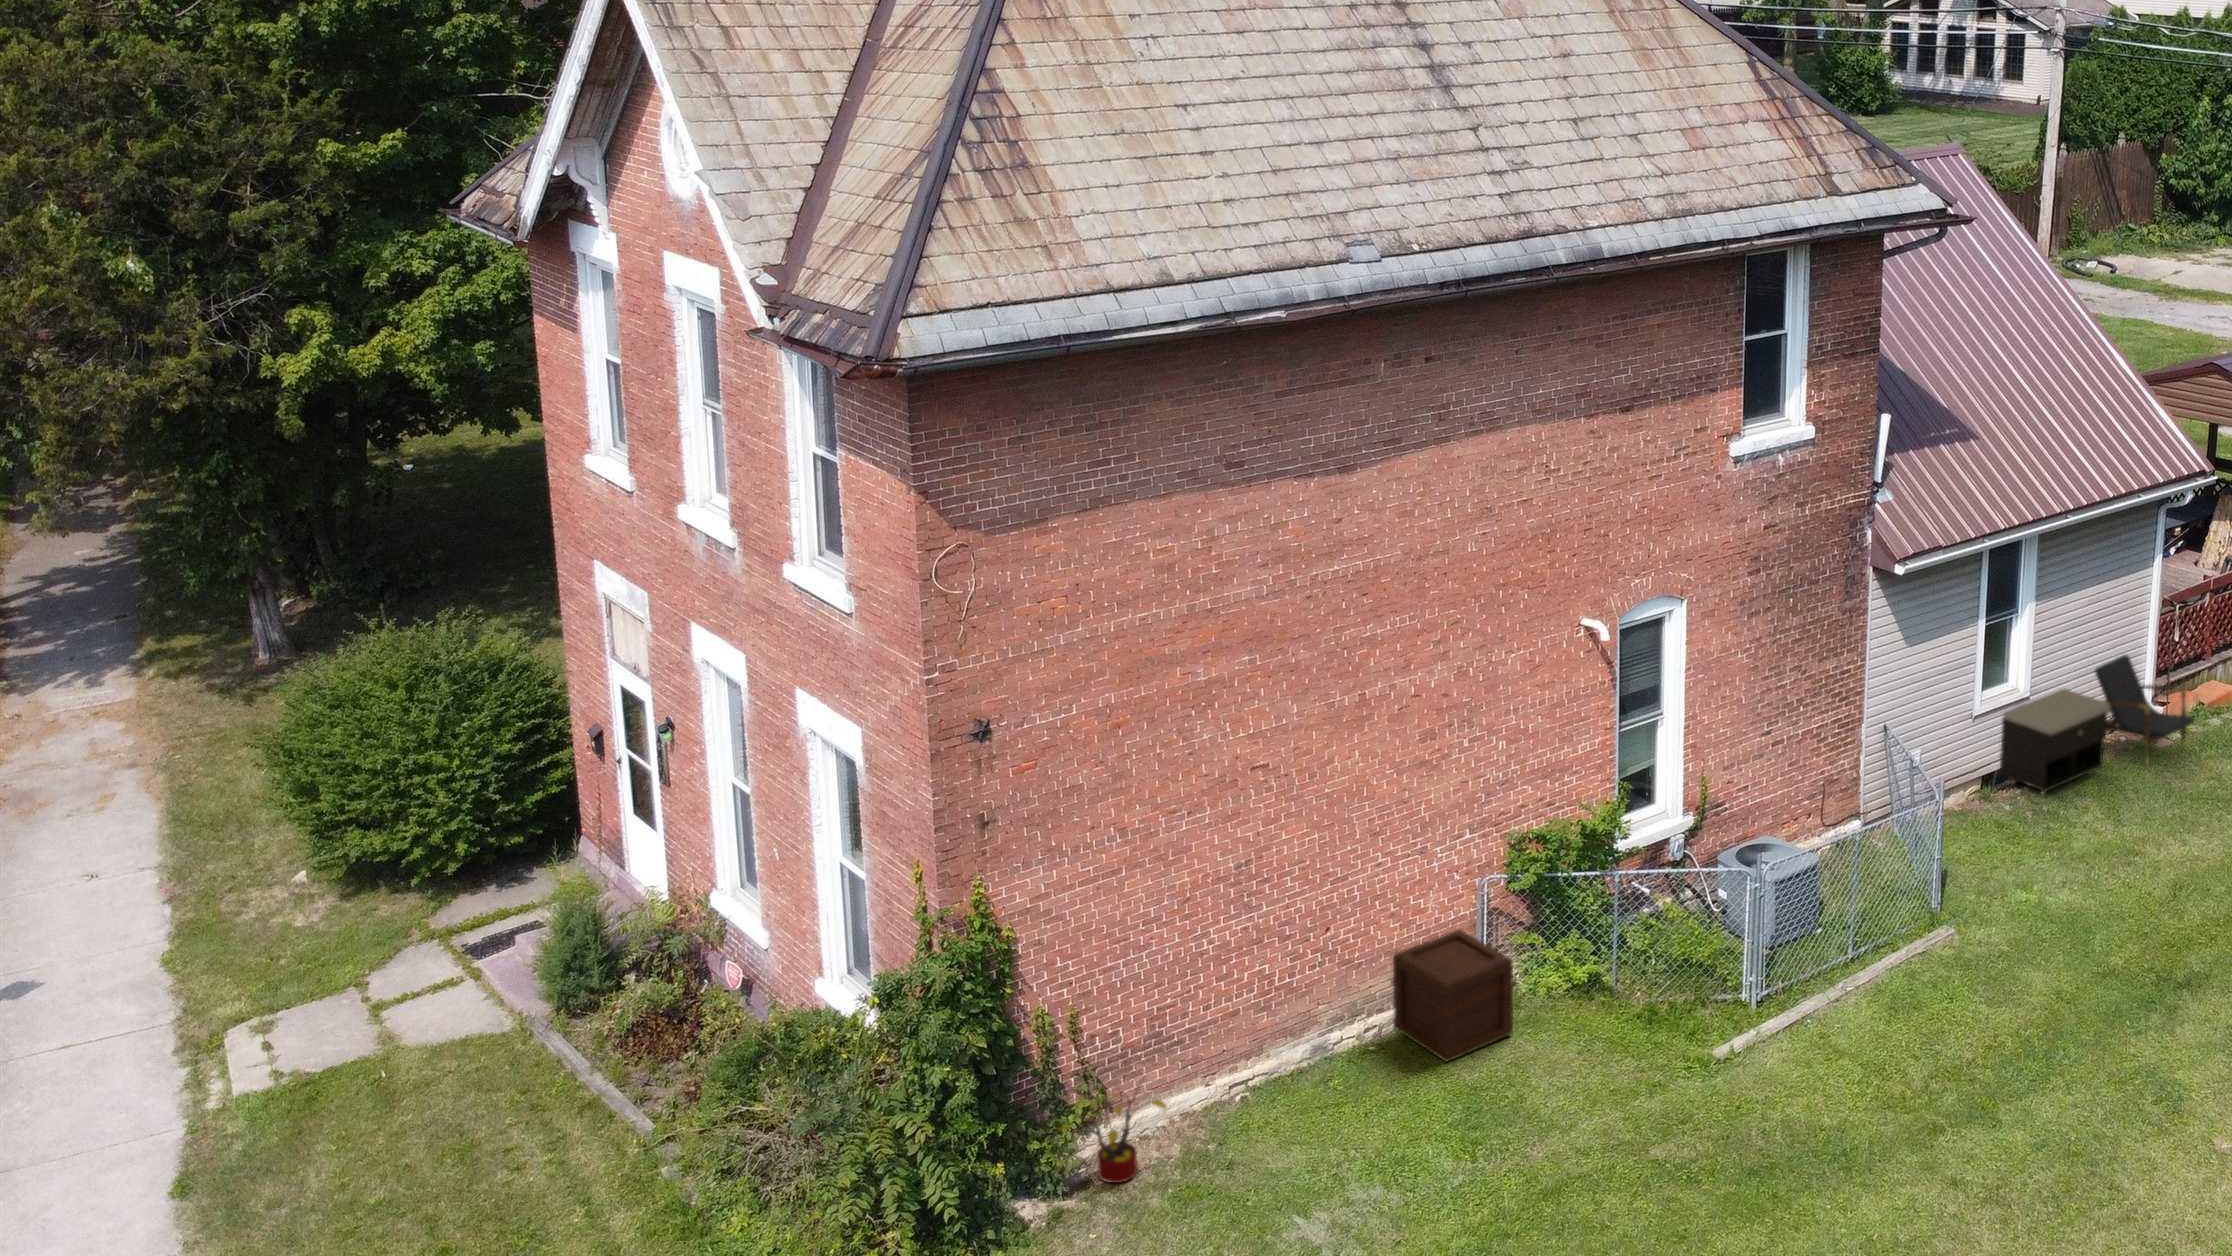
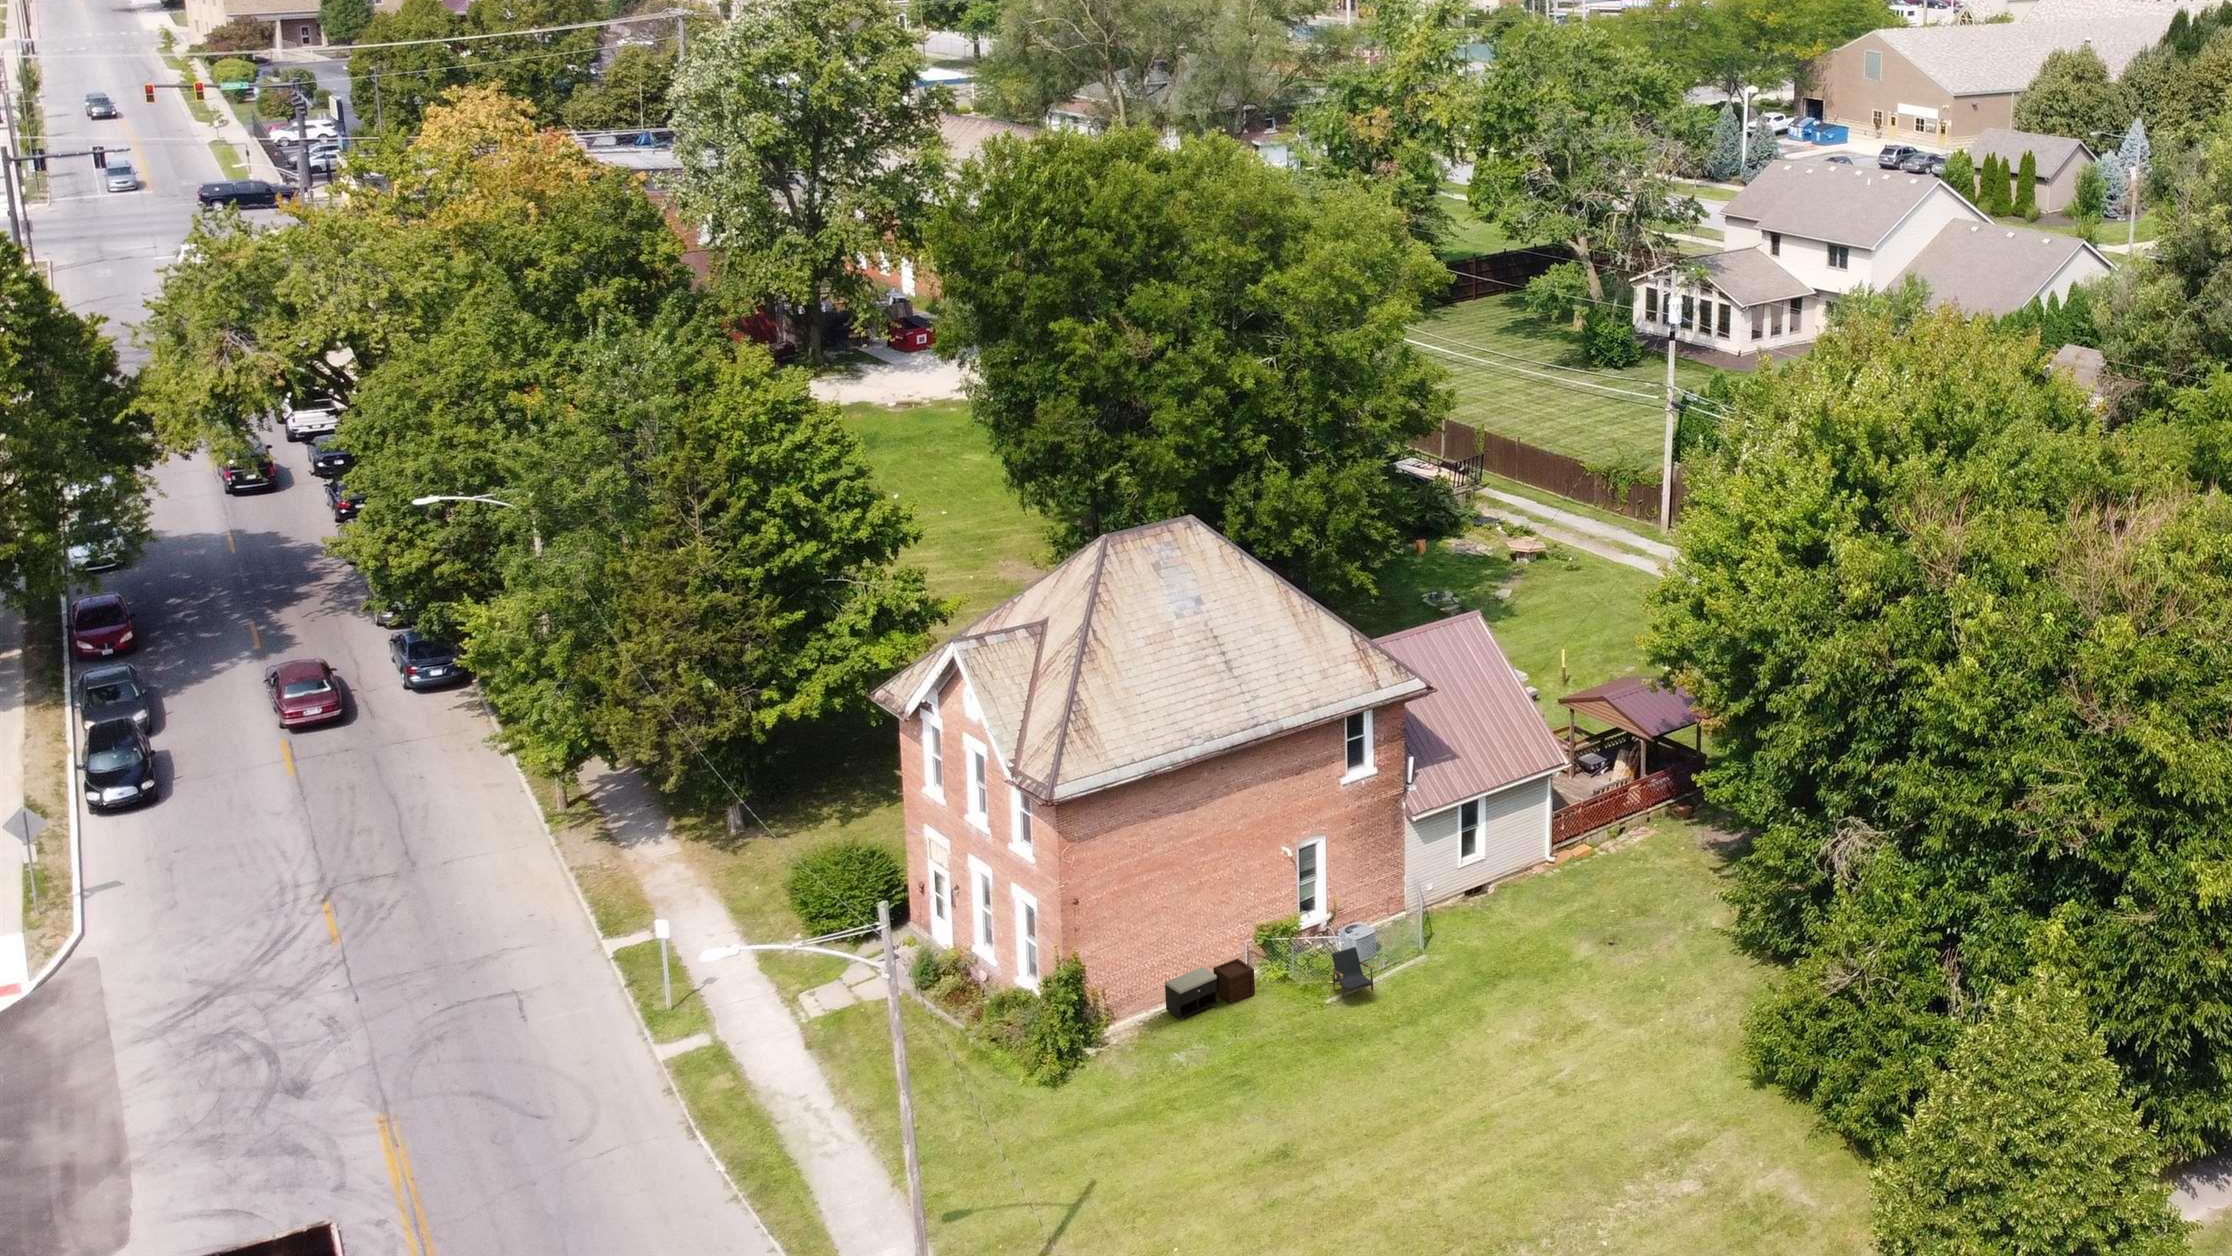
lounge chair: present [2094,654,2194,766] -> present [1332,947,1373,1003]
storage bench: present [2000,689,2110,794] -> present [1165,967,1217,1019]
decorative plant: present [1060,1090,1167,1183] -> none [1100,1006,1135,1042]

